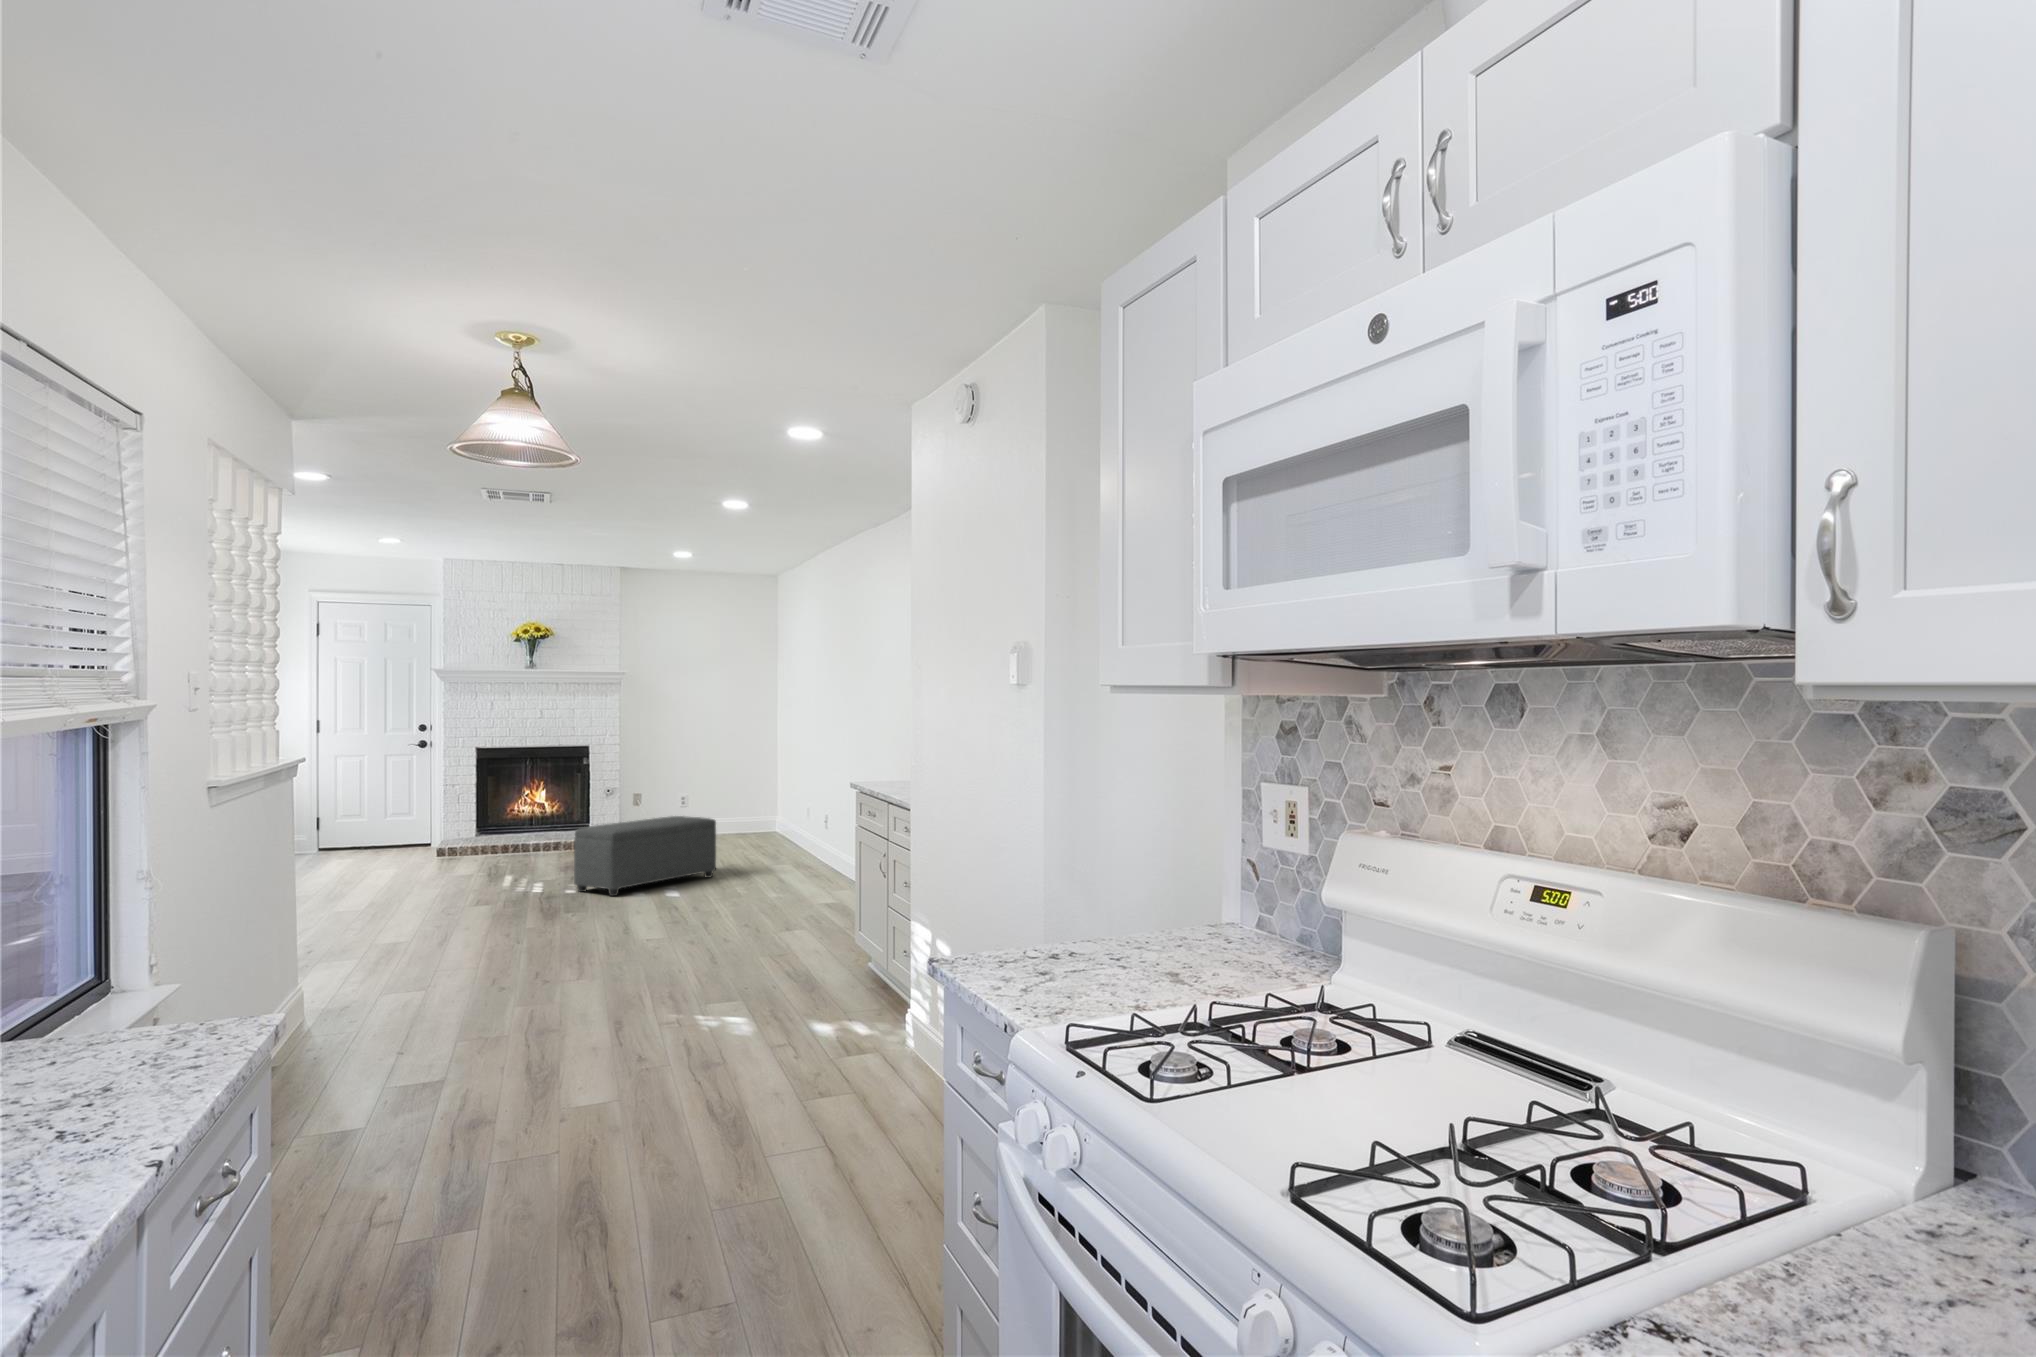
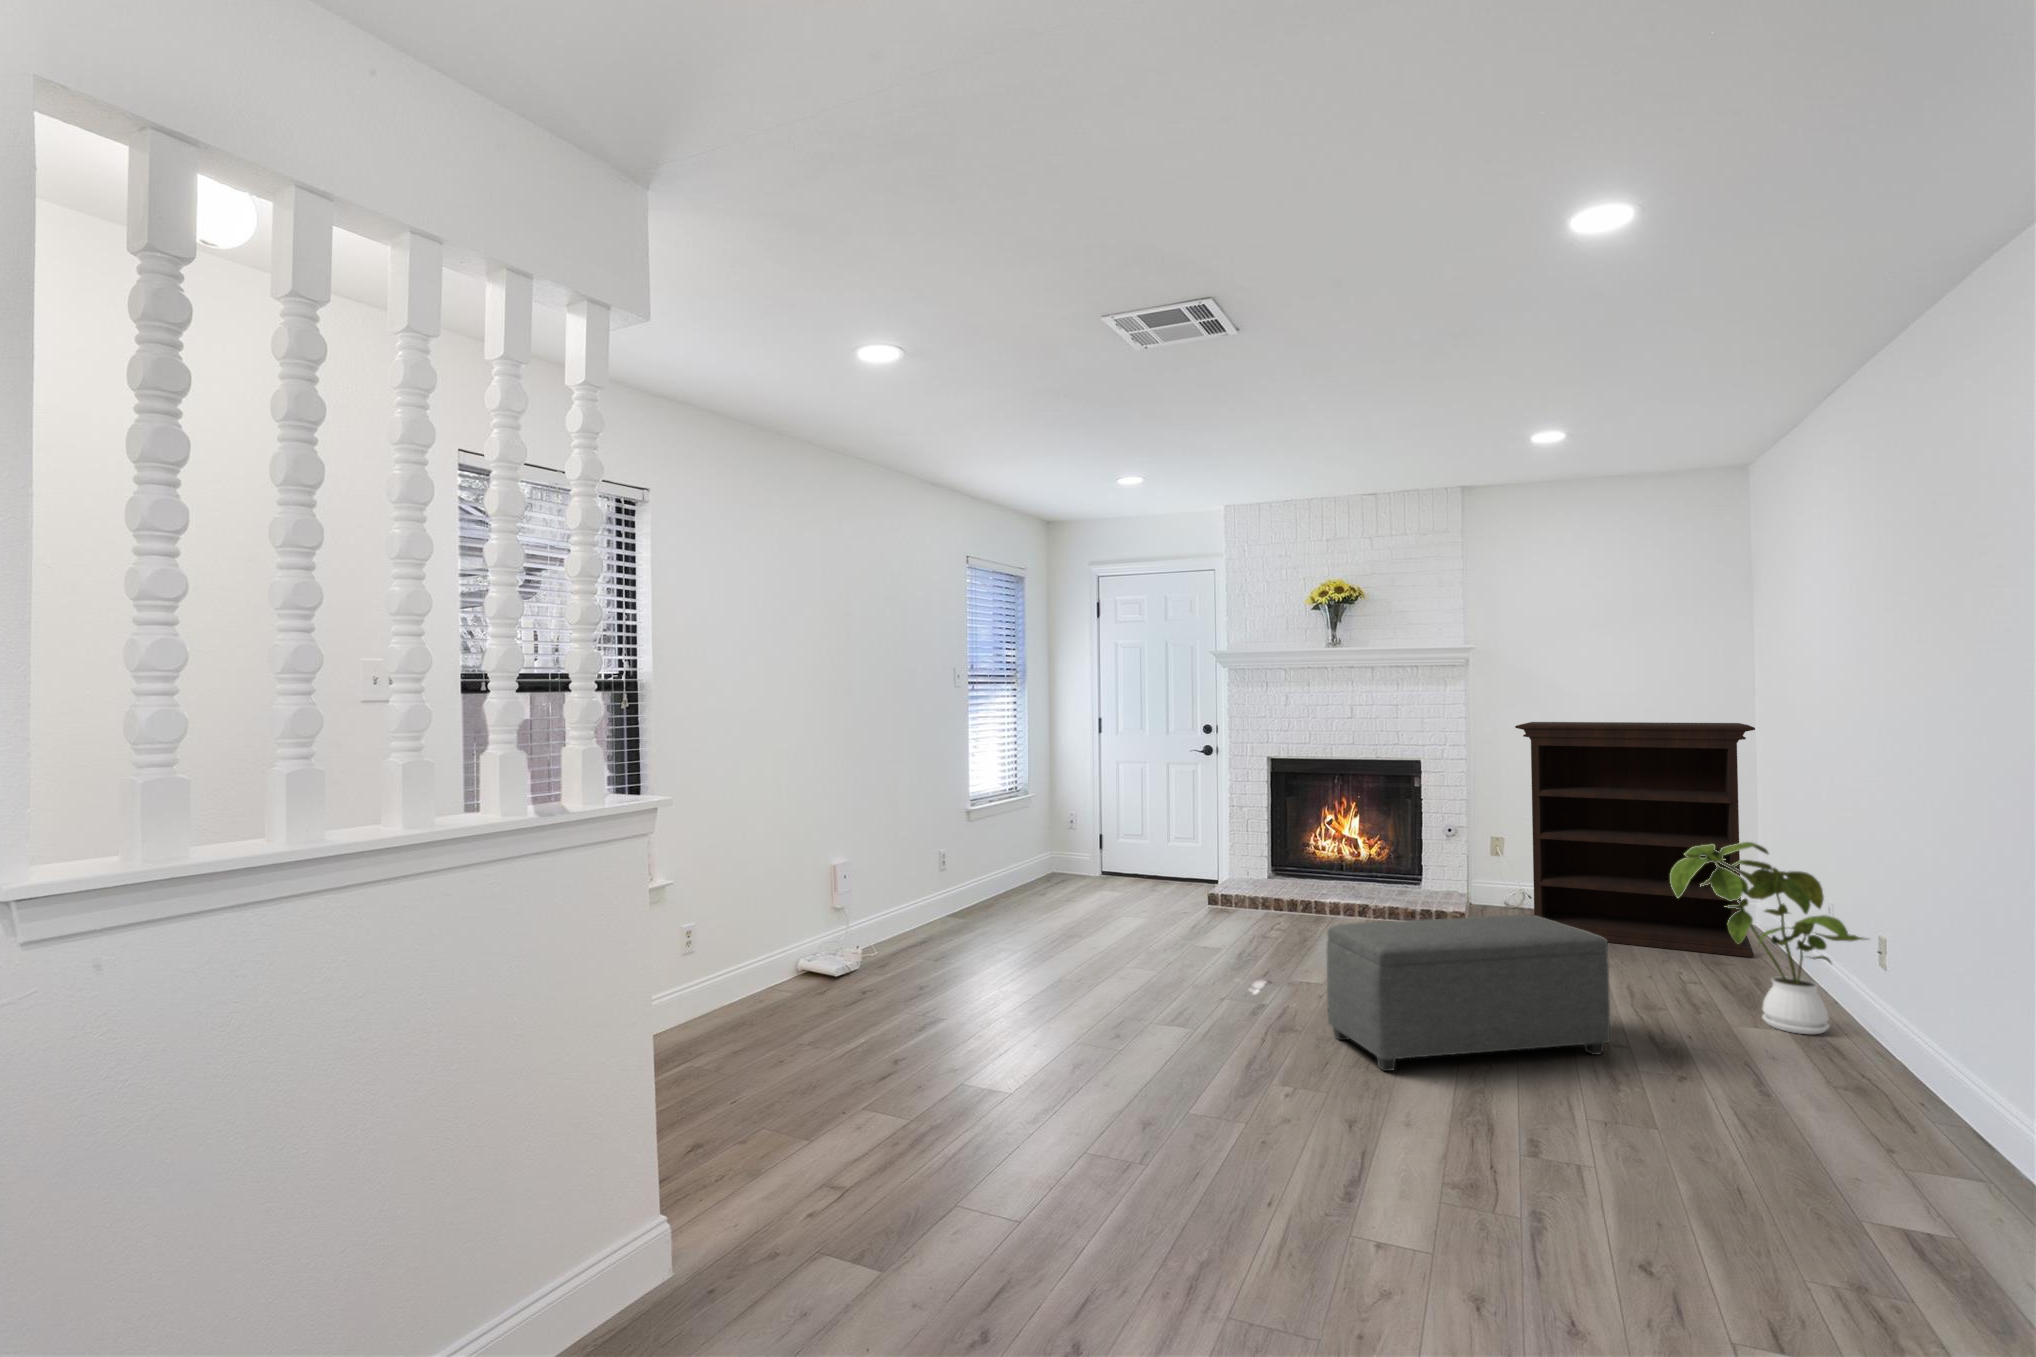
bookshelf: none [656,718,776,846] -> present [1515,722,1755,957]
house plant: none [741,772,819,860] -> present [1670,842,1866,1034]

